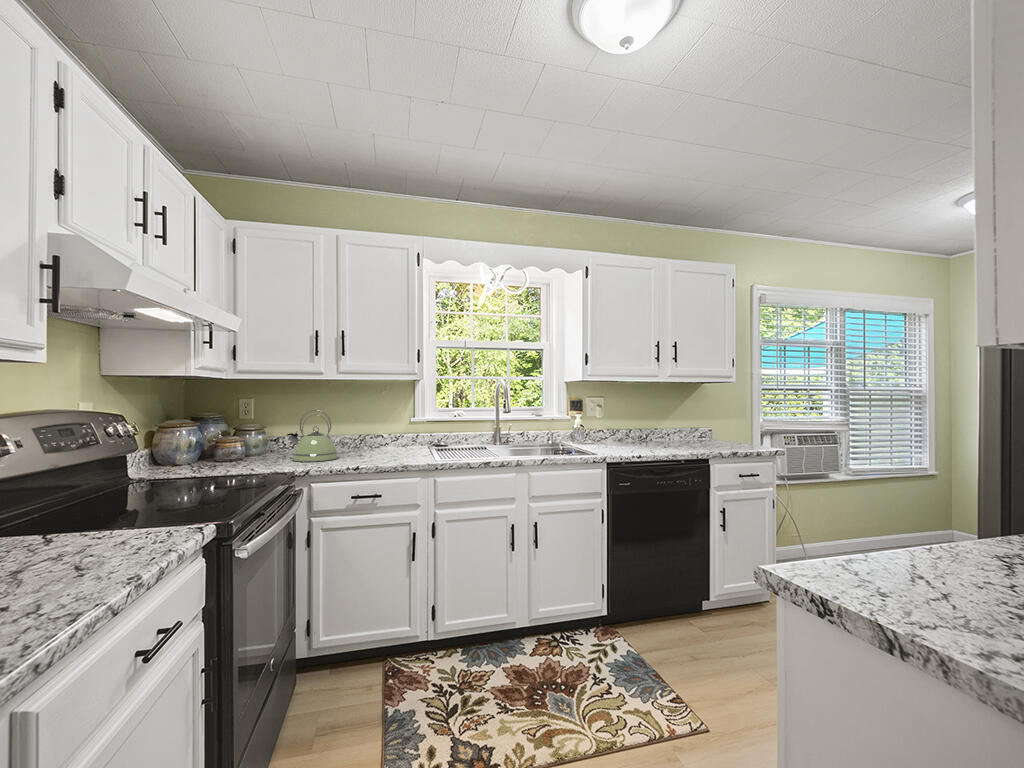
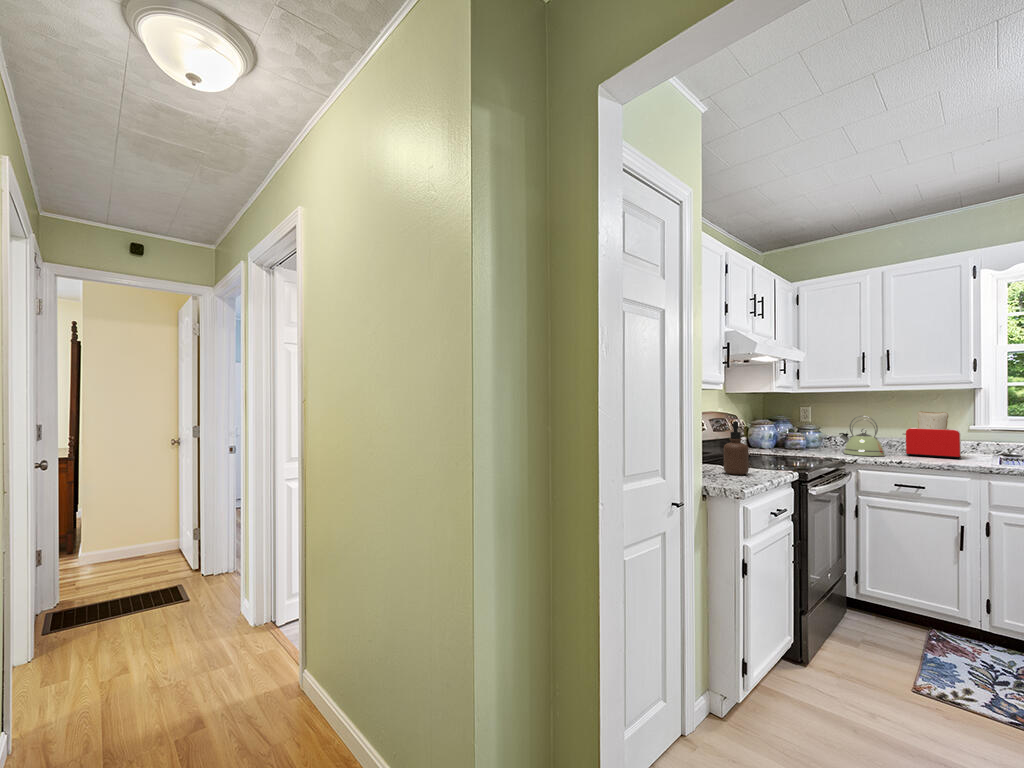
toaster: none [355,403,406,455] -> present [903,411,961,459]
soap dispenser: none [38,438,107,563] -> present [723,421,749,475]

